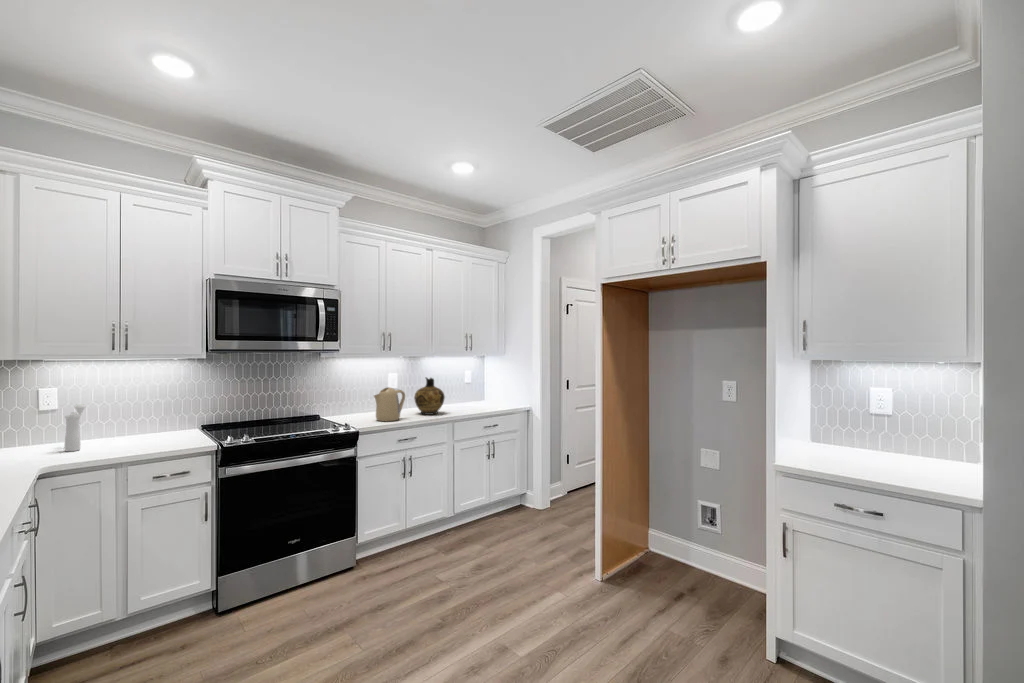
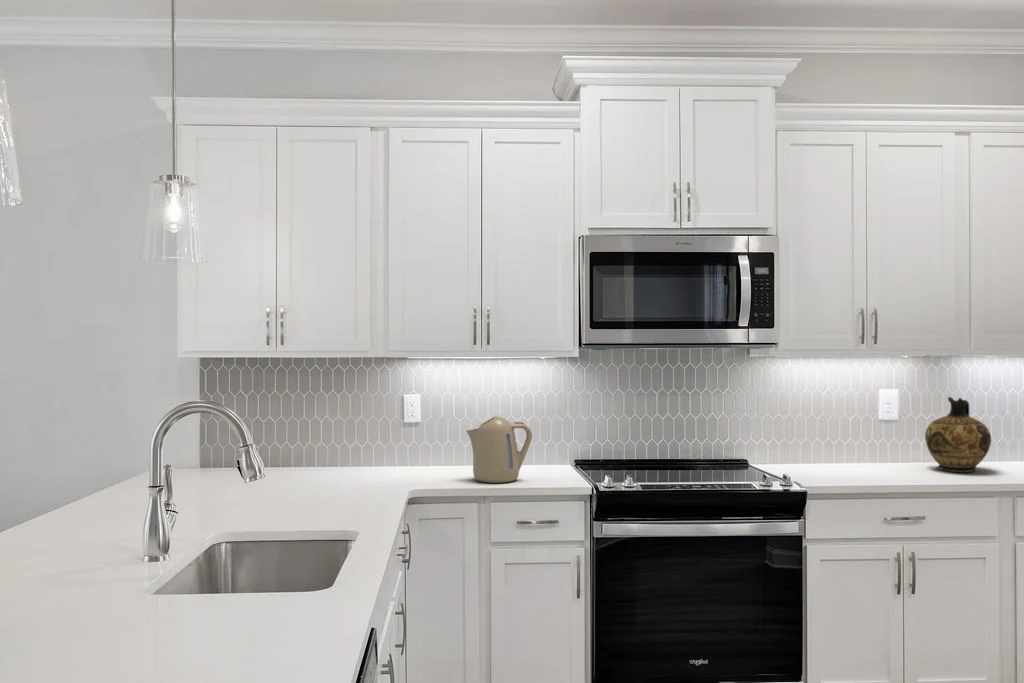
kettle: present [374,387,405,421] -> present [466,416,532,483]
pepper mill: present [65,404,85,451] -> none [426,415,446,475]

